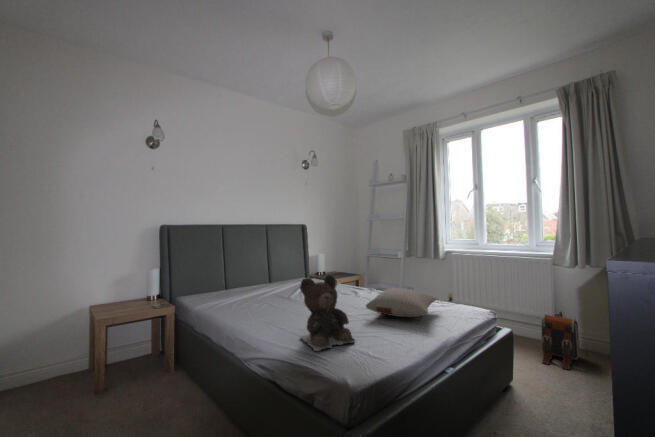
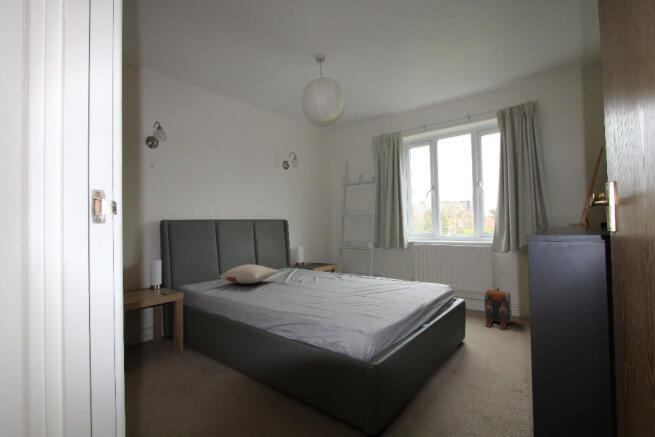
teddy bear: present [300,275,355,351] -> none [307,256,354,315]
pillow: present [366,288,437,317] -> present [219,264,278,284]

